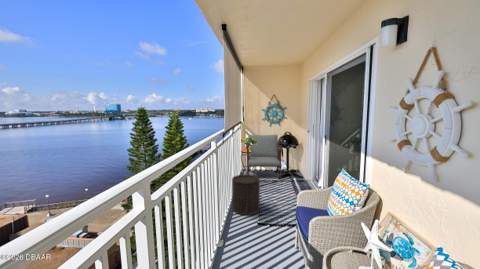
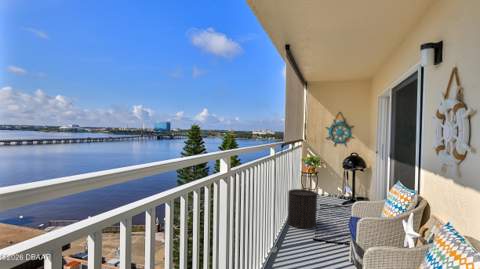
lounge chair: present [246,135,283,179] -> none [305,154,347,204]

